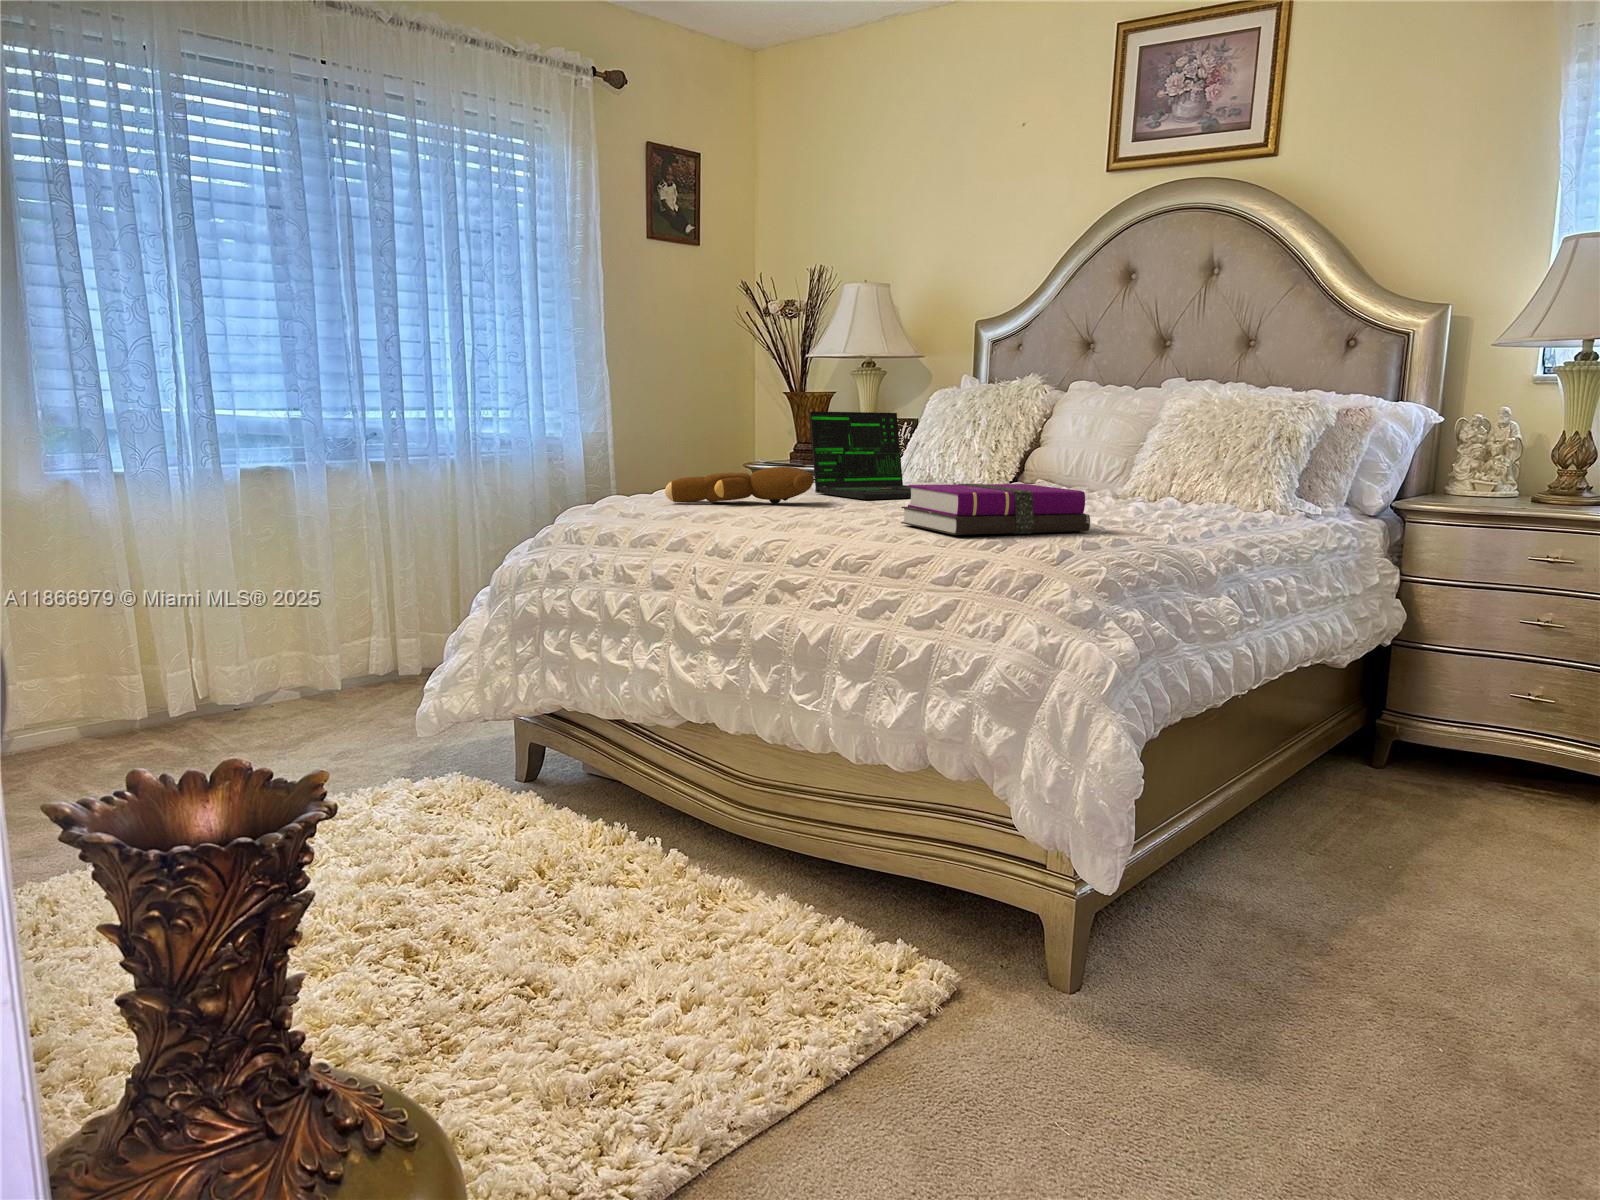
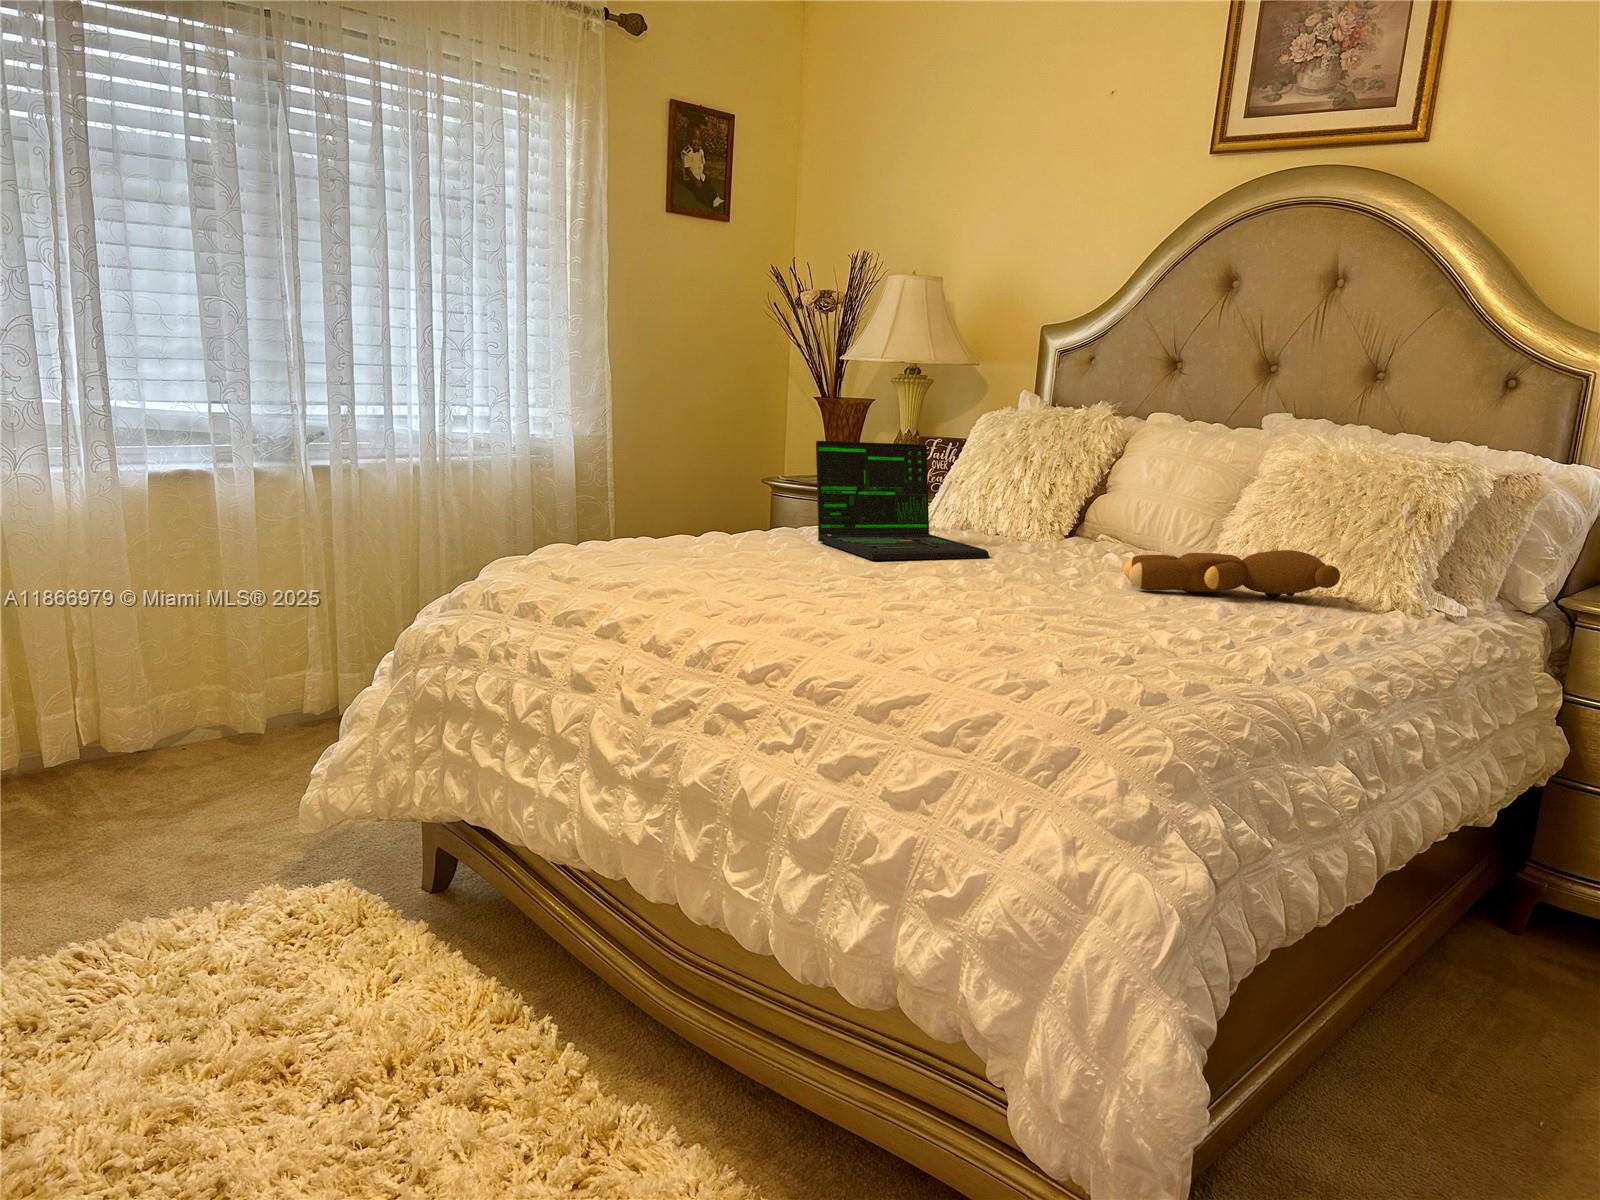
teddy bear: present [665,467,814,504] -> present [1123,550,1340,598]
notebook: present [901,484,1090,535] -> none [899,574,1158,662]

